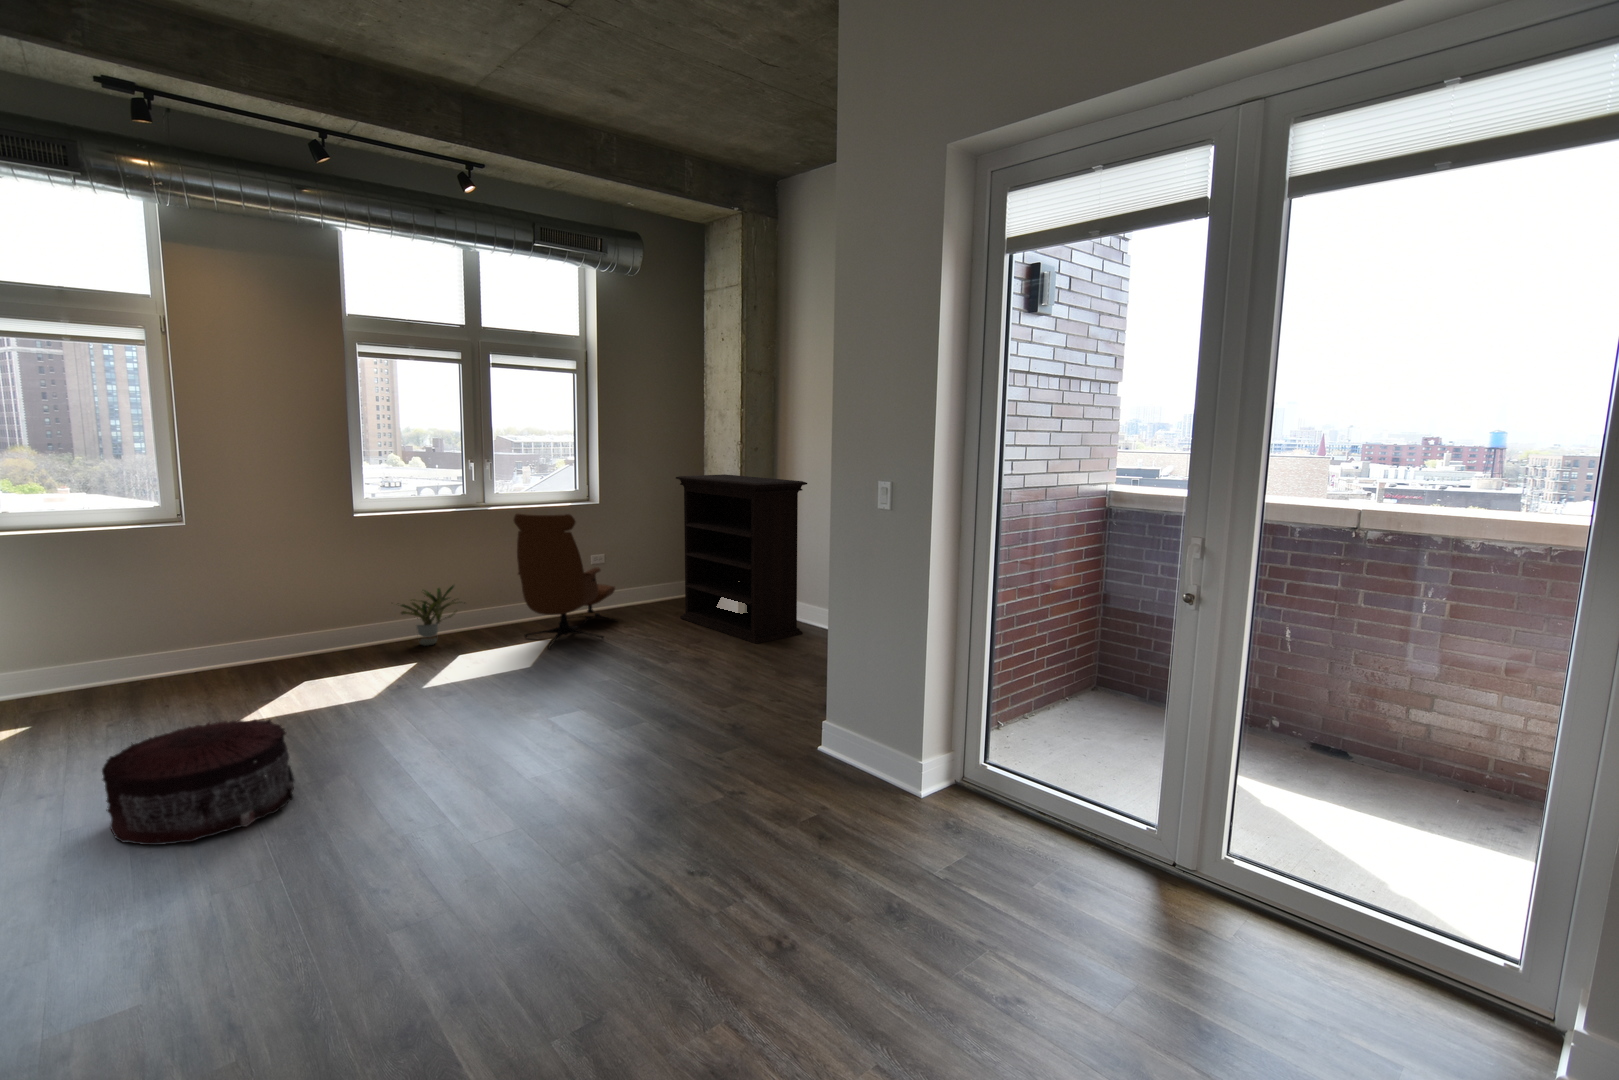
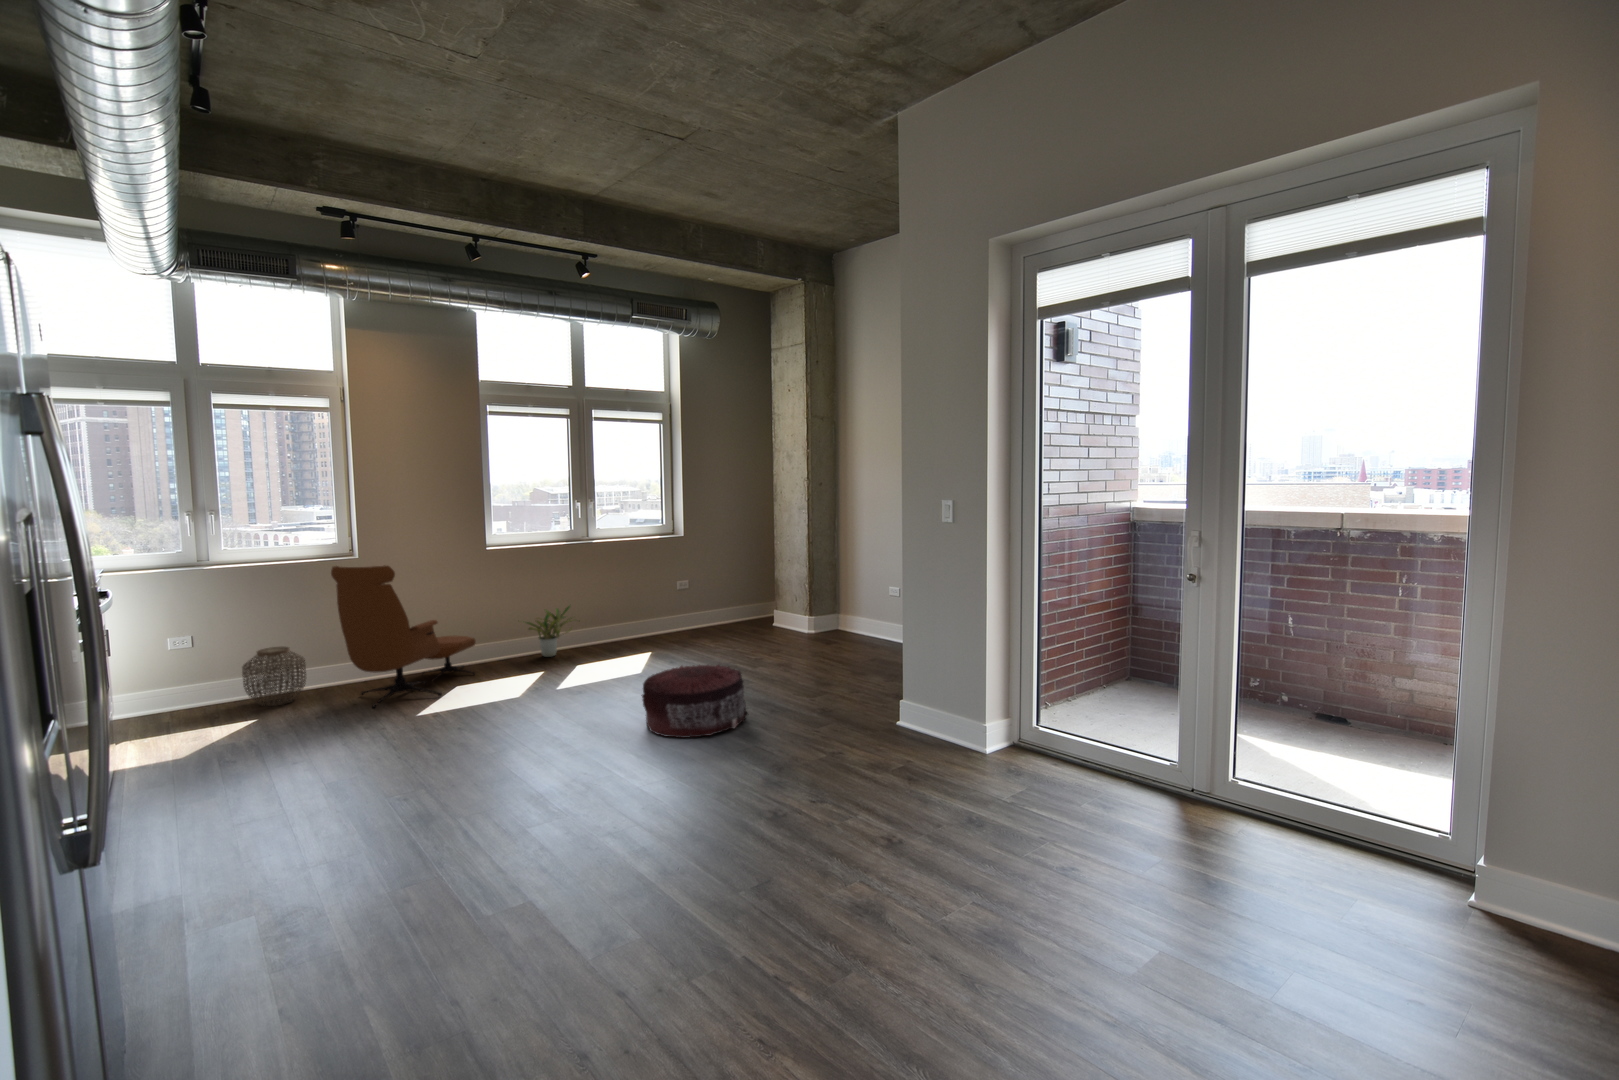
bookshelf: present [676,474,807,644] -> none [753,508,867,652]
lounge chair: present [514,514,617,649] -> present [331,565,475,708]
woven basket: none [27,634,114,708] -> present [242,647,306,706]
pouf: present [102,719,295,845] -> present [641,665,749,738]

